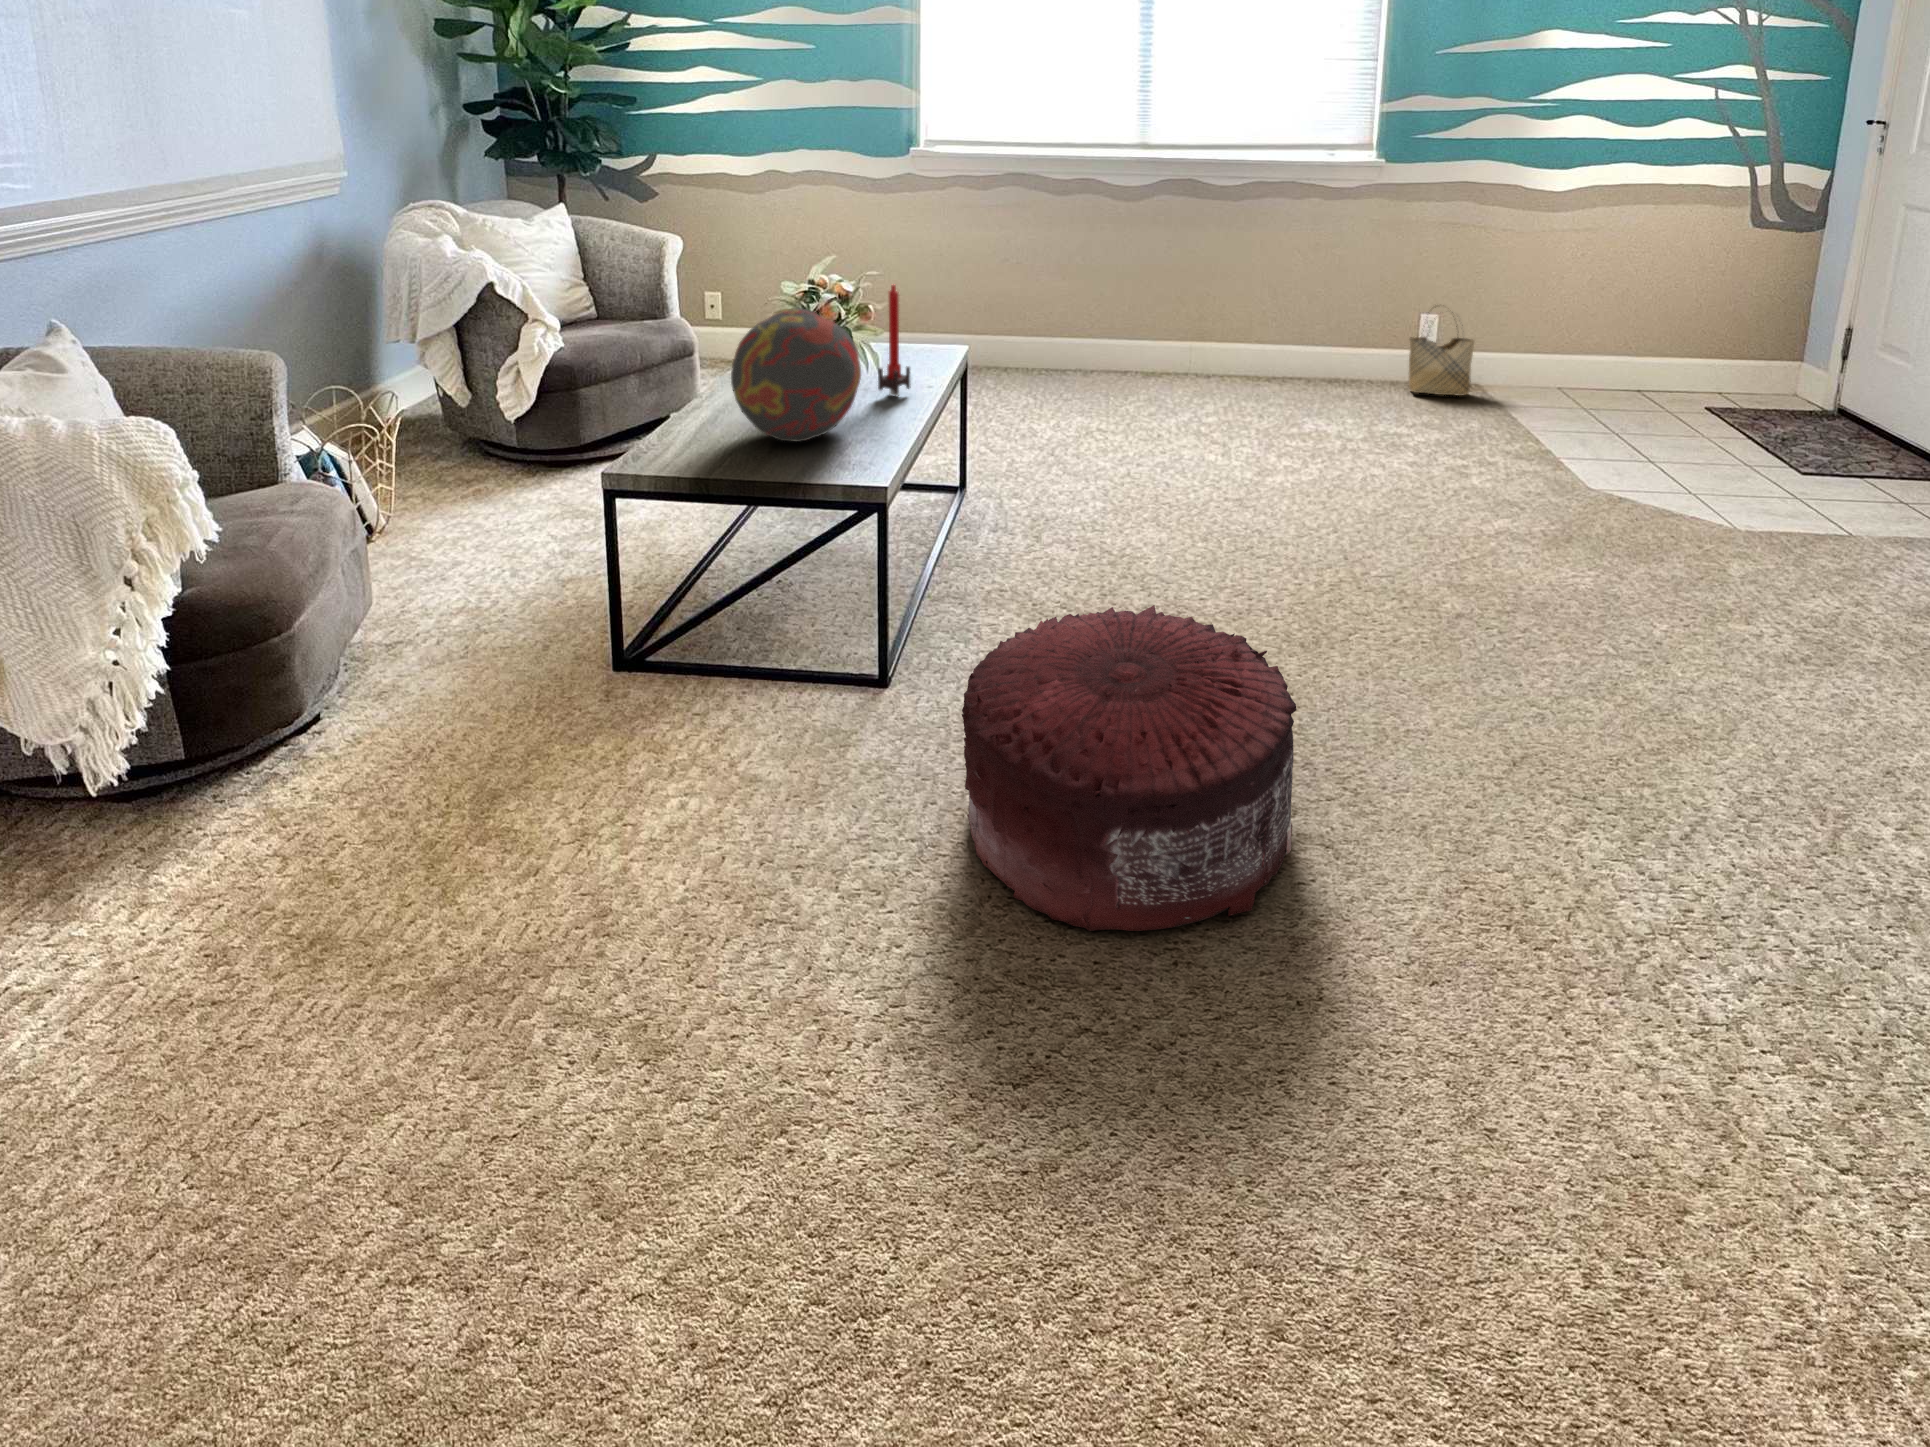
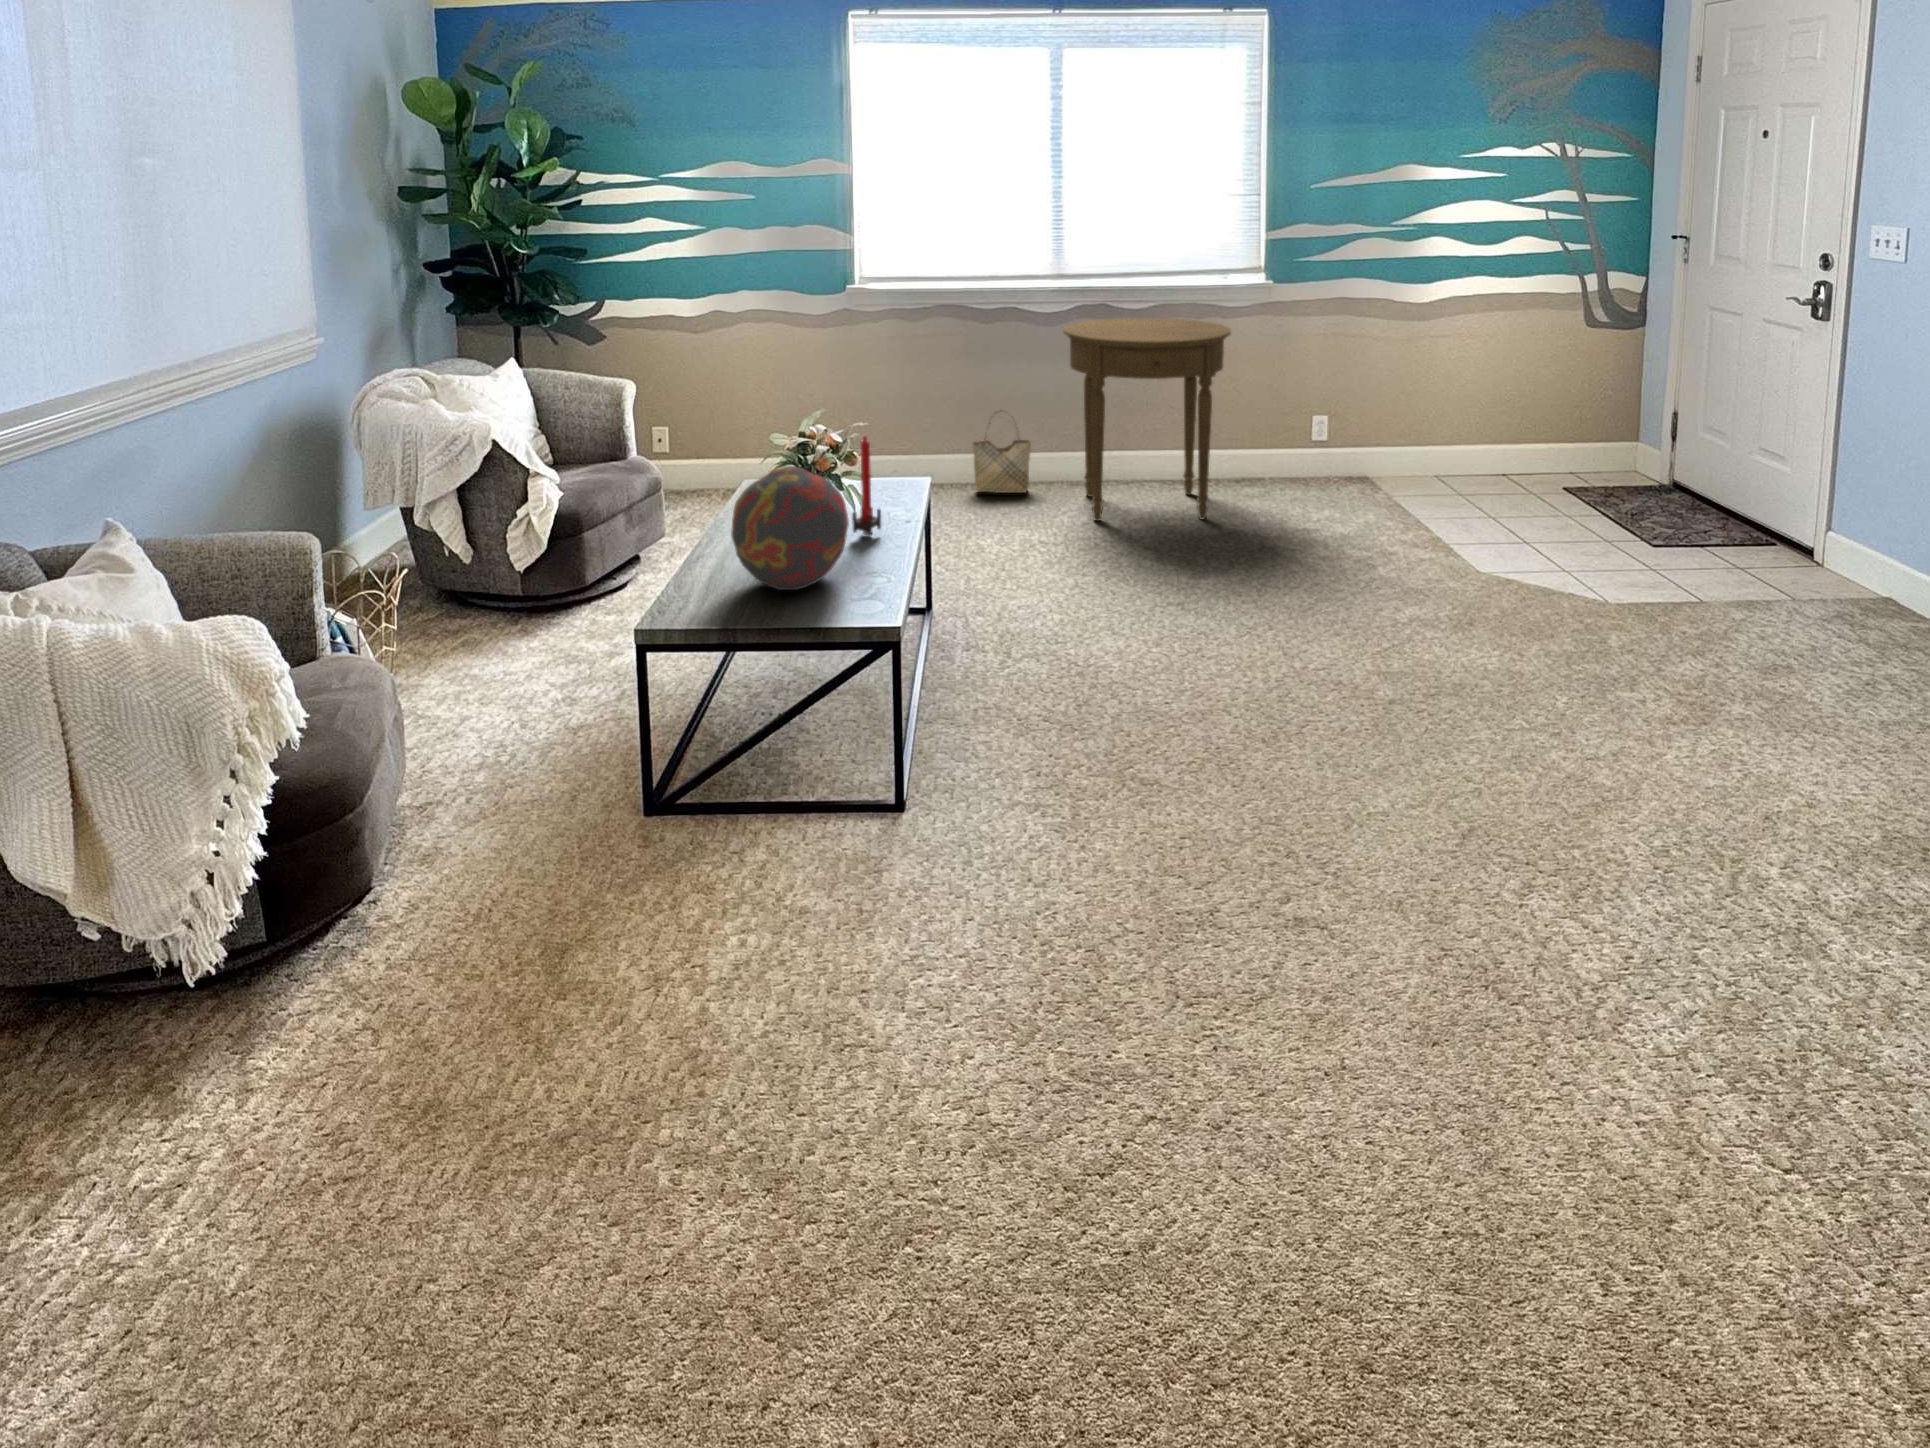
side table: none [1159,196,1345,417] -> present [1063,318,1231,521]
woven basket: present [1409,312,1474,396] -> present [972,410,1031,493]
pouf: present [962,605,1296,931] -> none [993,722,1288,1030]

